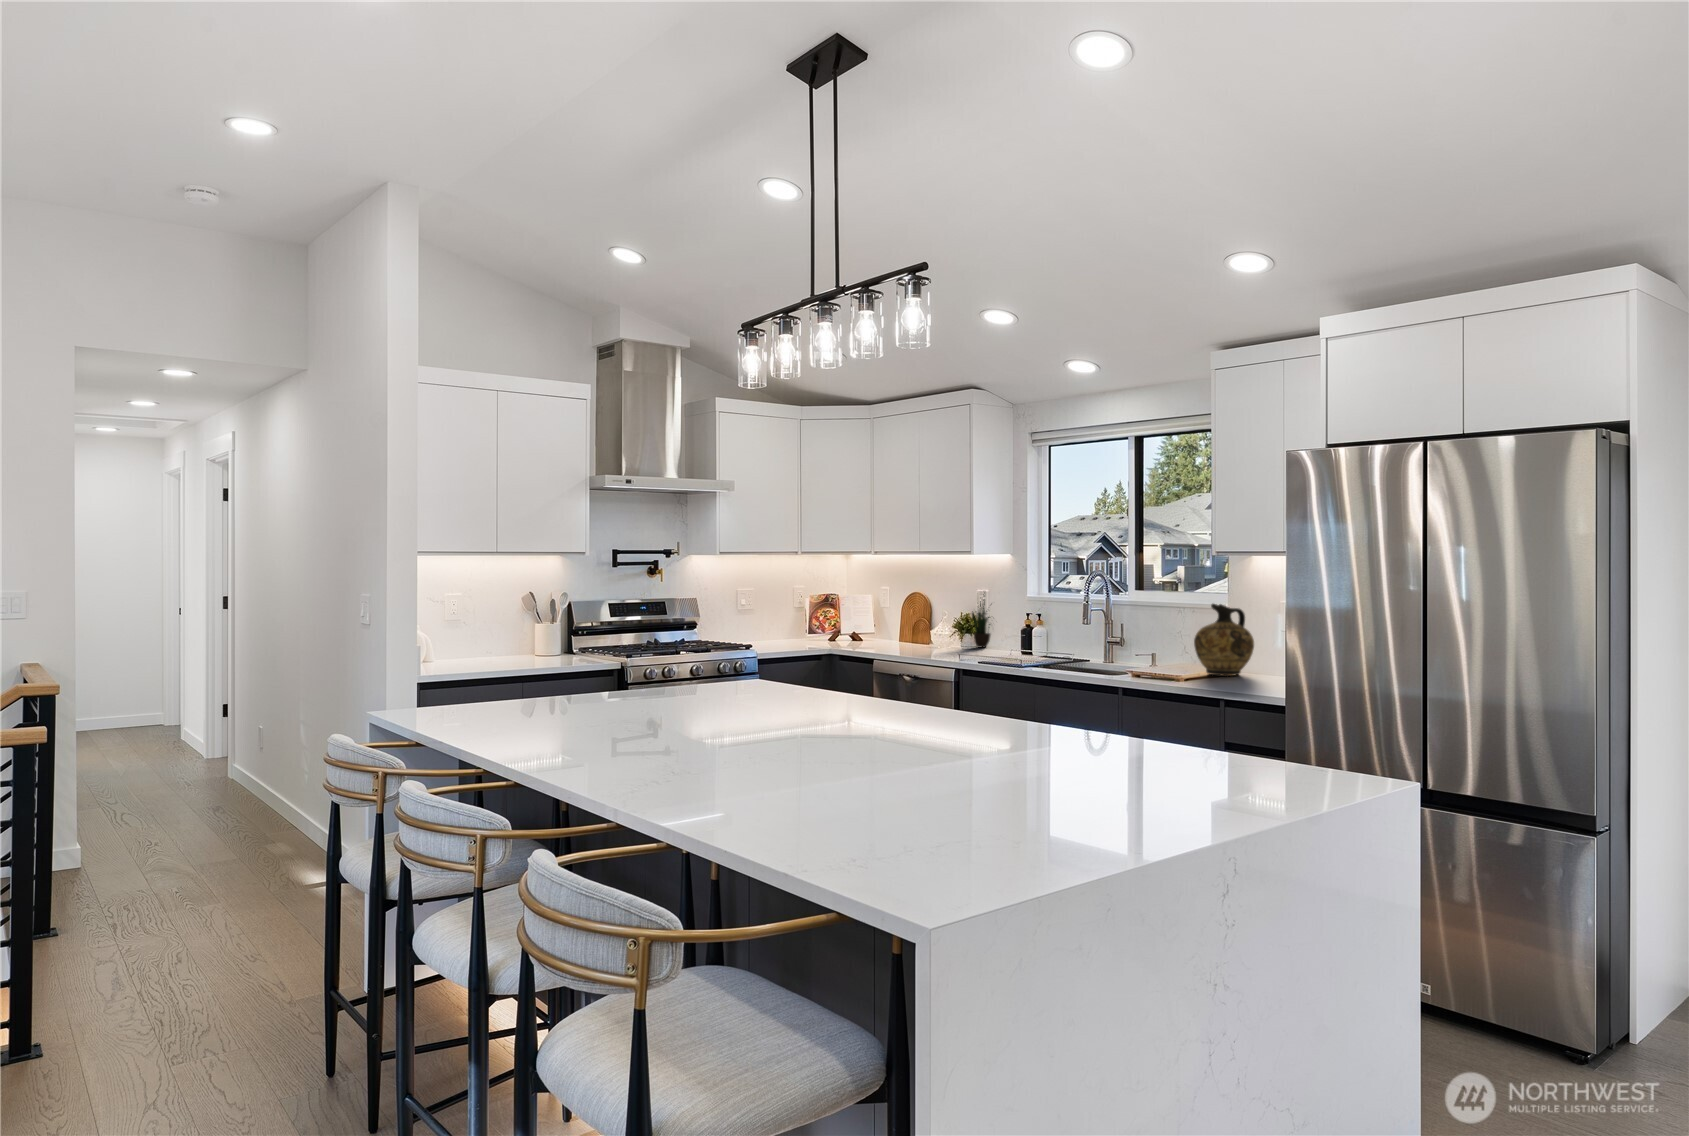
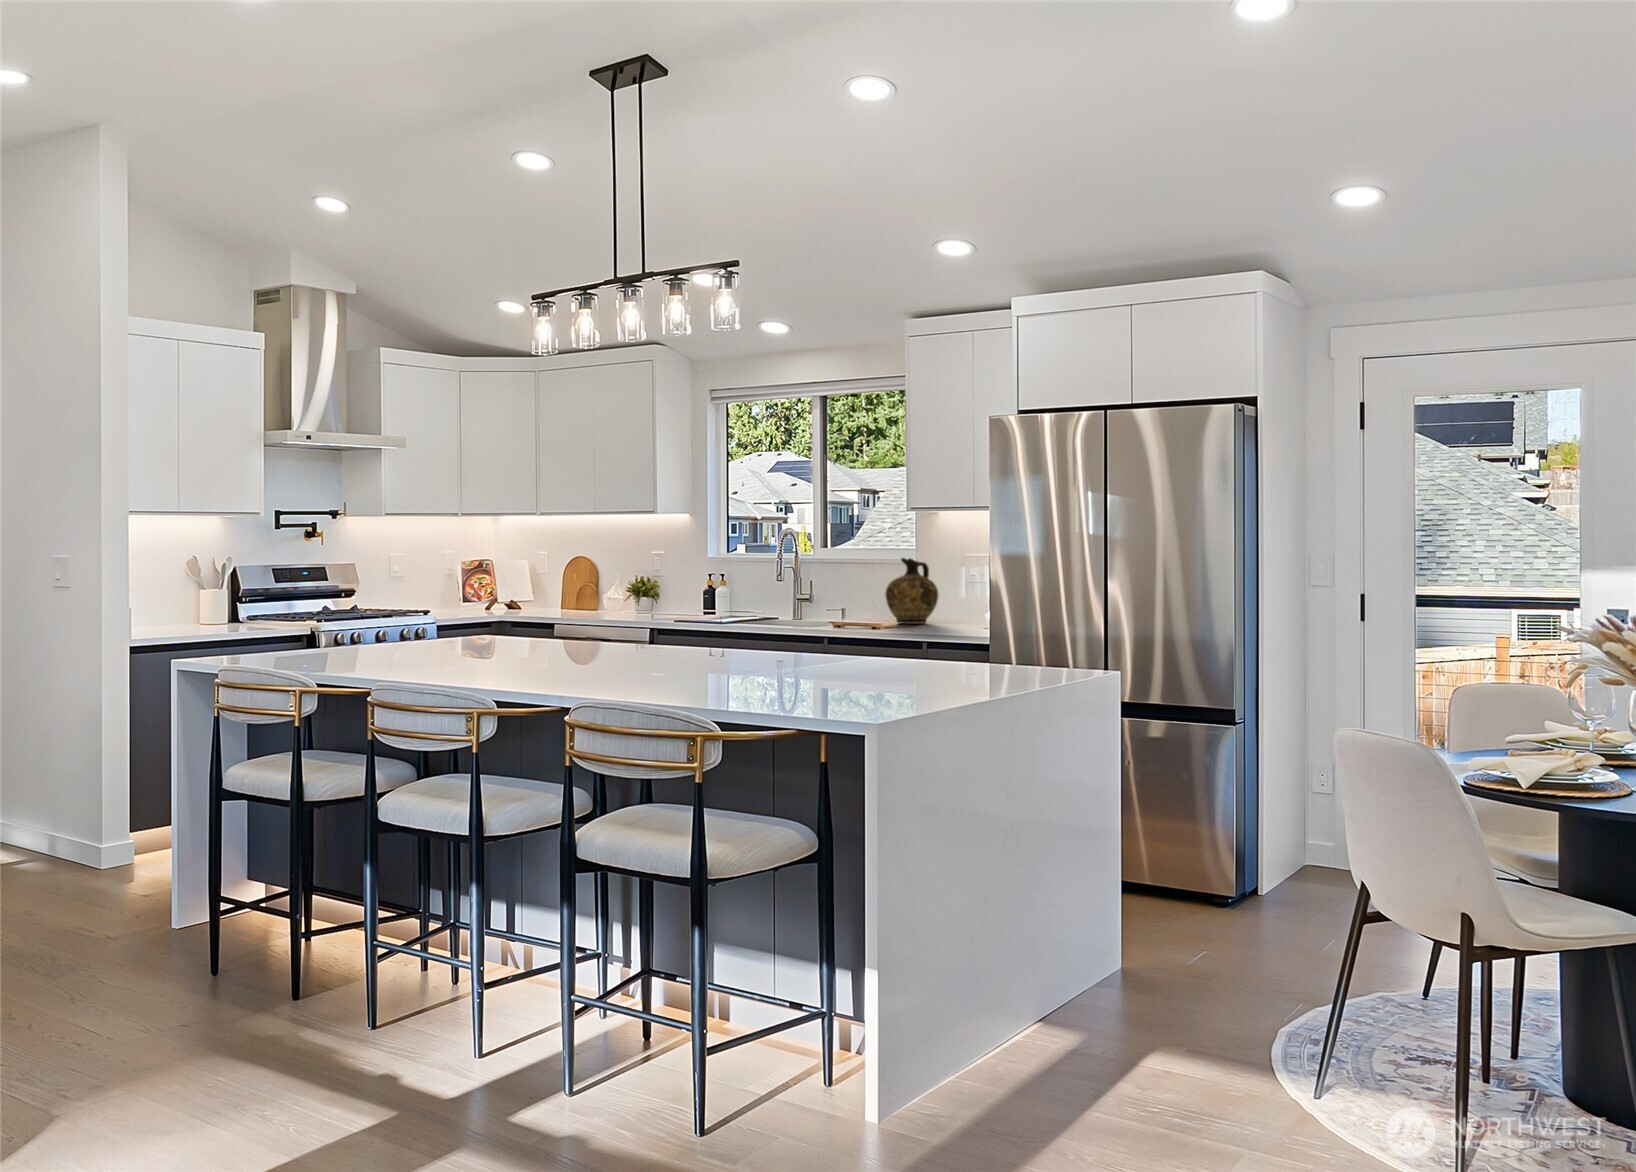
potted plant: present [970,596,991,648] -> none [643,543,678,610]

